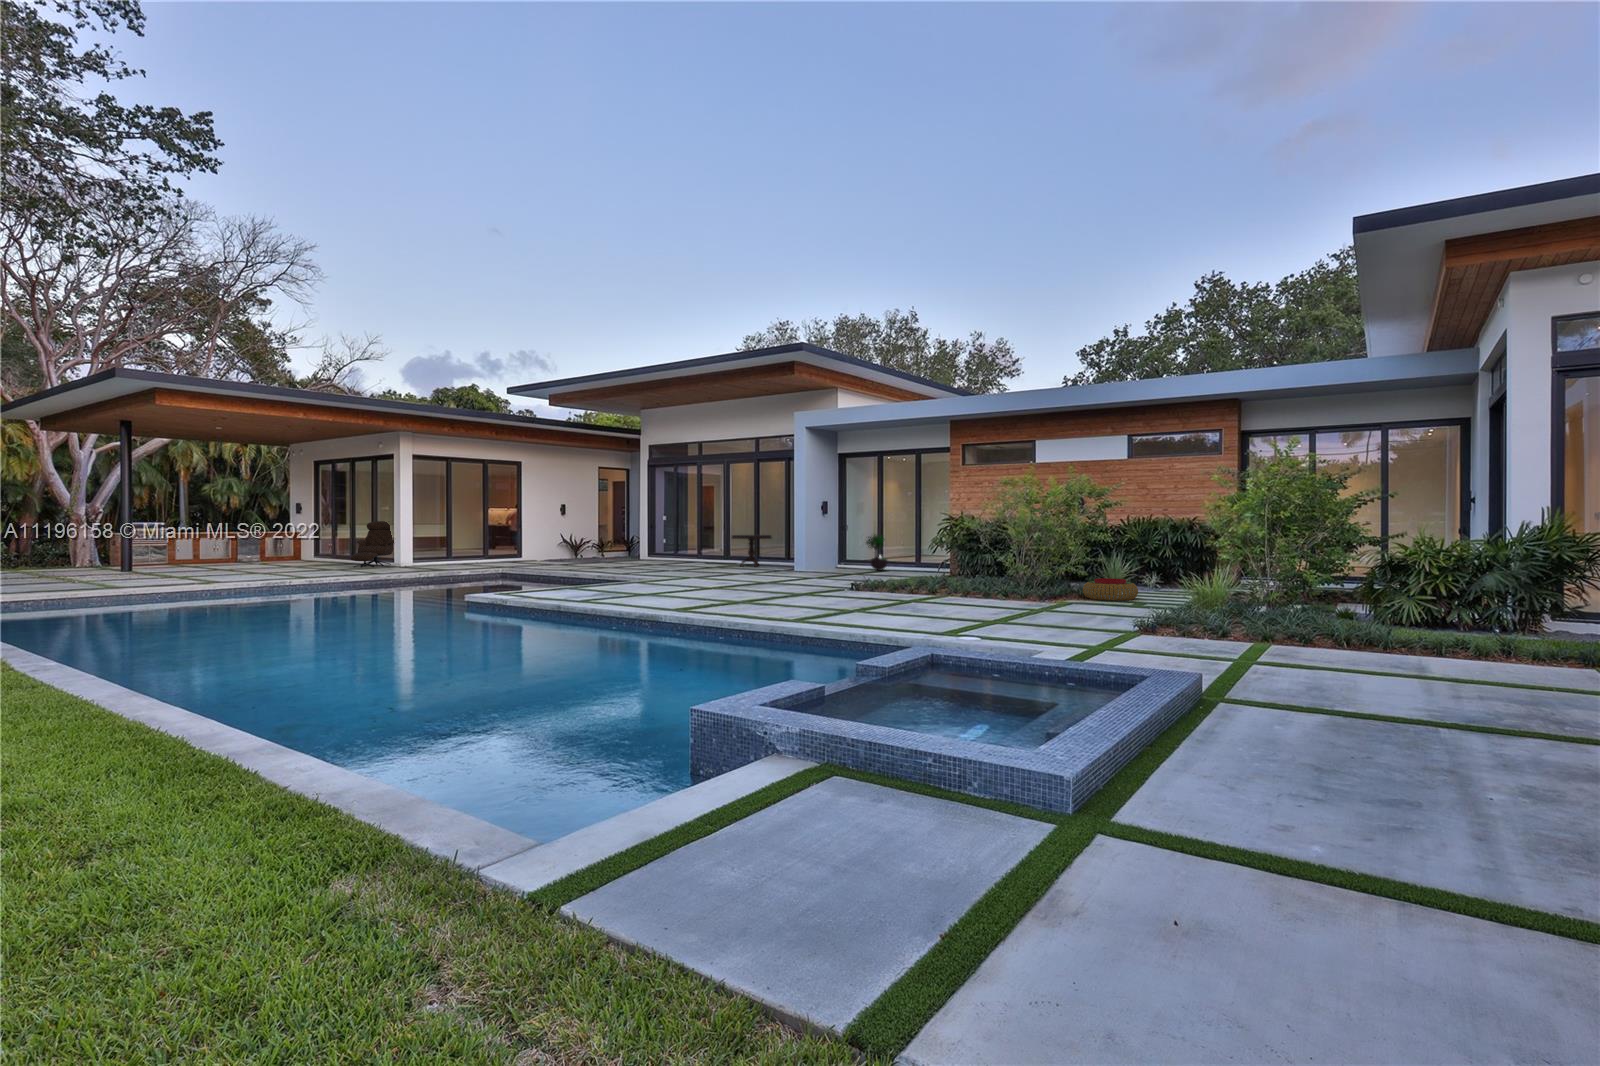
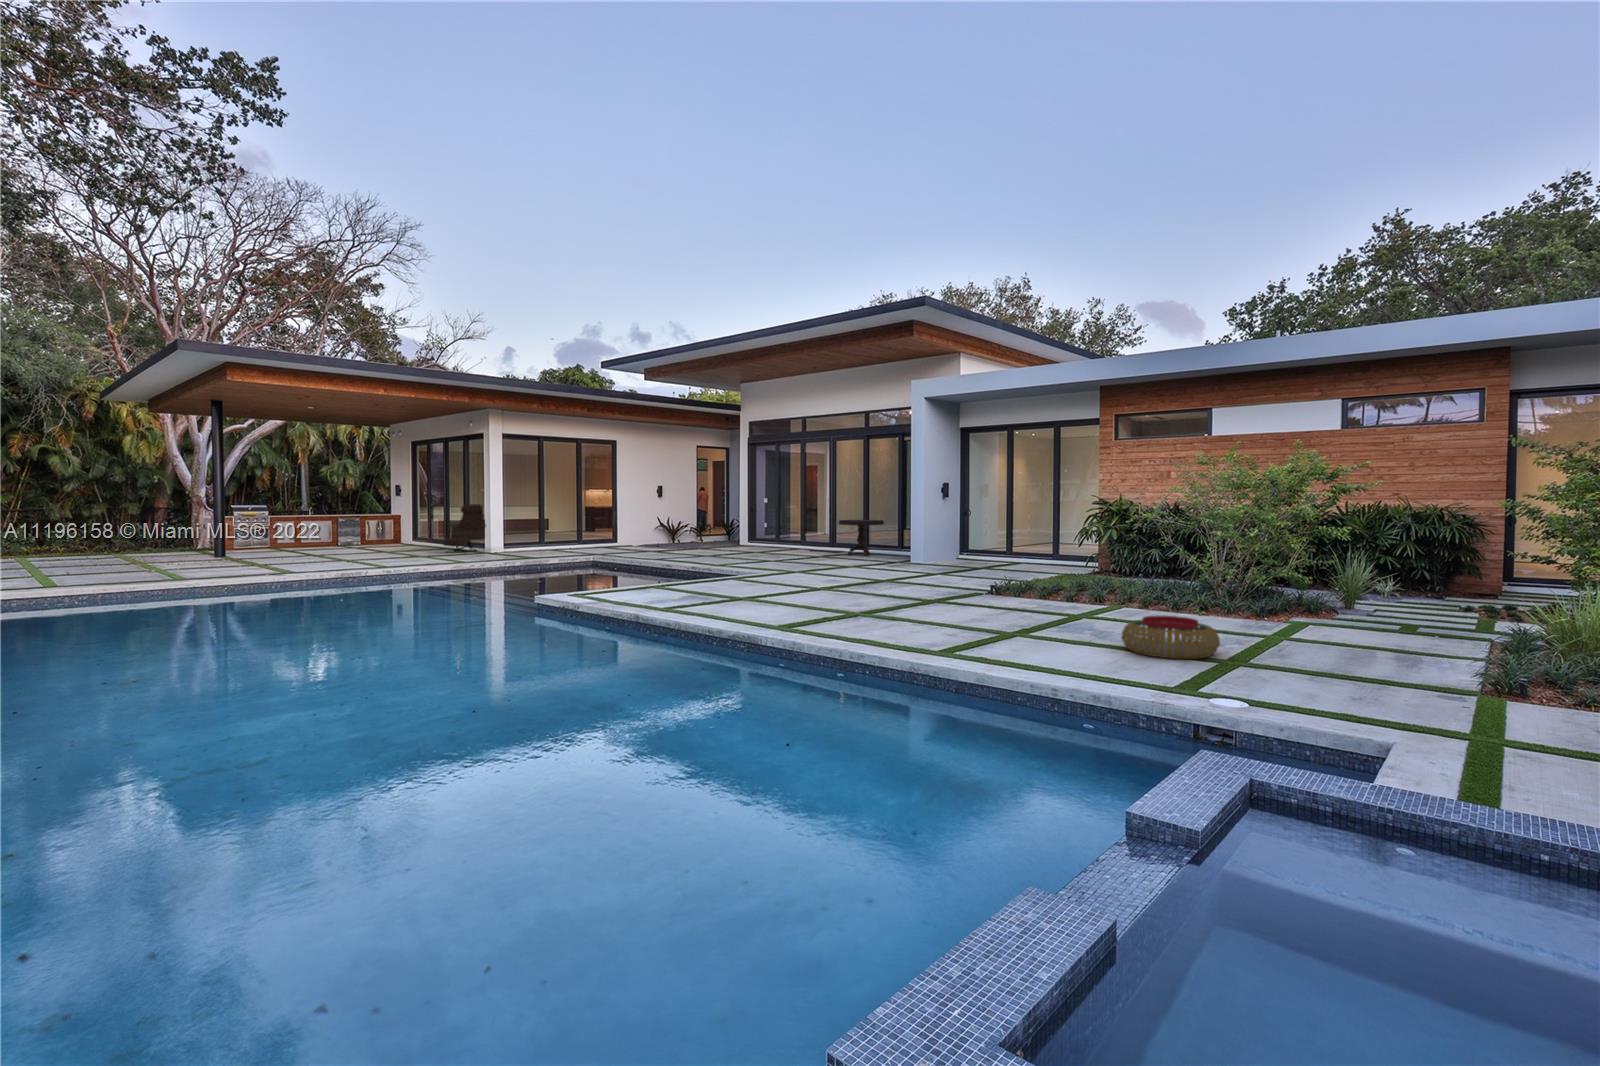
potted tree: present [866,535,888,571] -> none [991,517,1019,563]
pouf: present [1083,578,1138,601] -> present [1122,616,1220,659]

